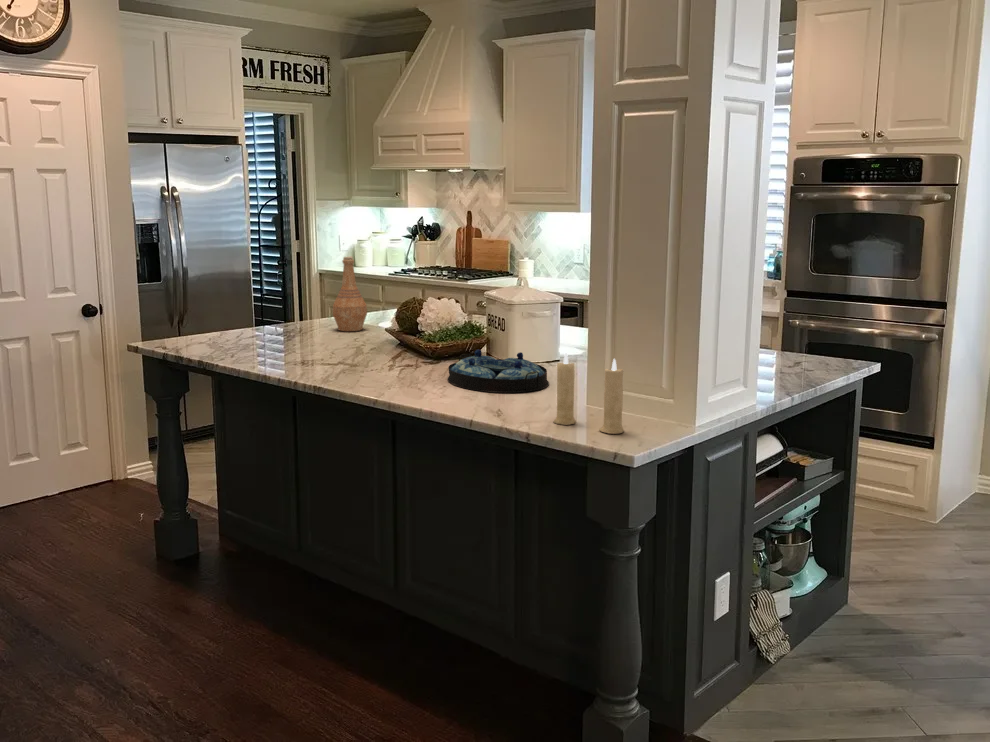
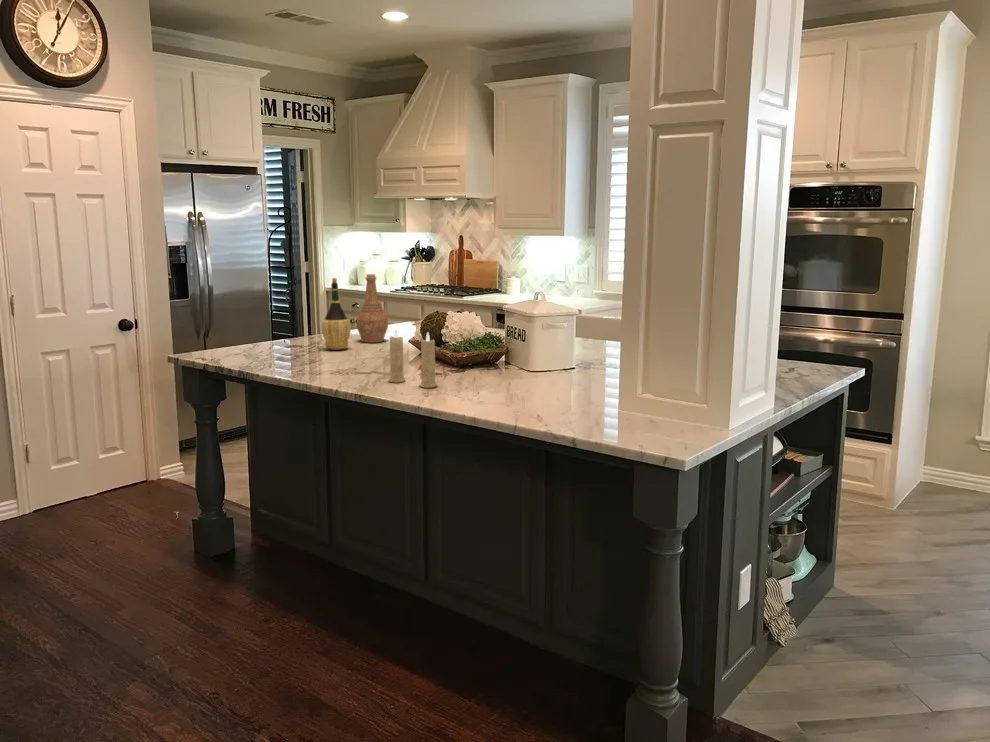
wine bottle: none [292,261,324,338] -> present [322,278,351,350]
serving tray: present [447,349,549,393] -> none [479,359,576,400]
candle: present [553,353,624,434] -> present [389,329,437,388]

